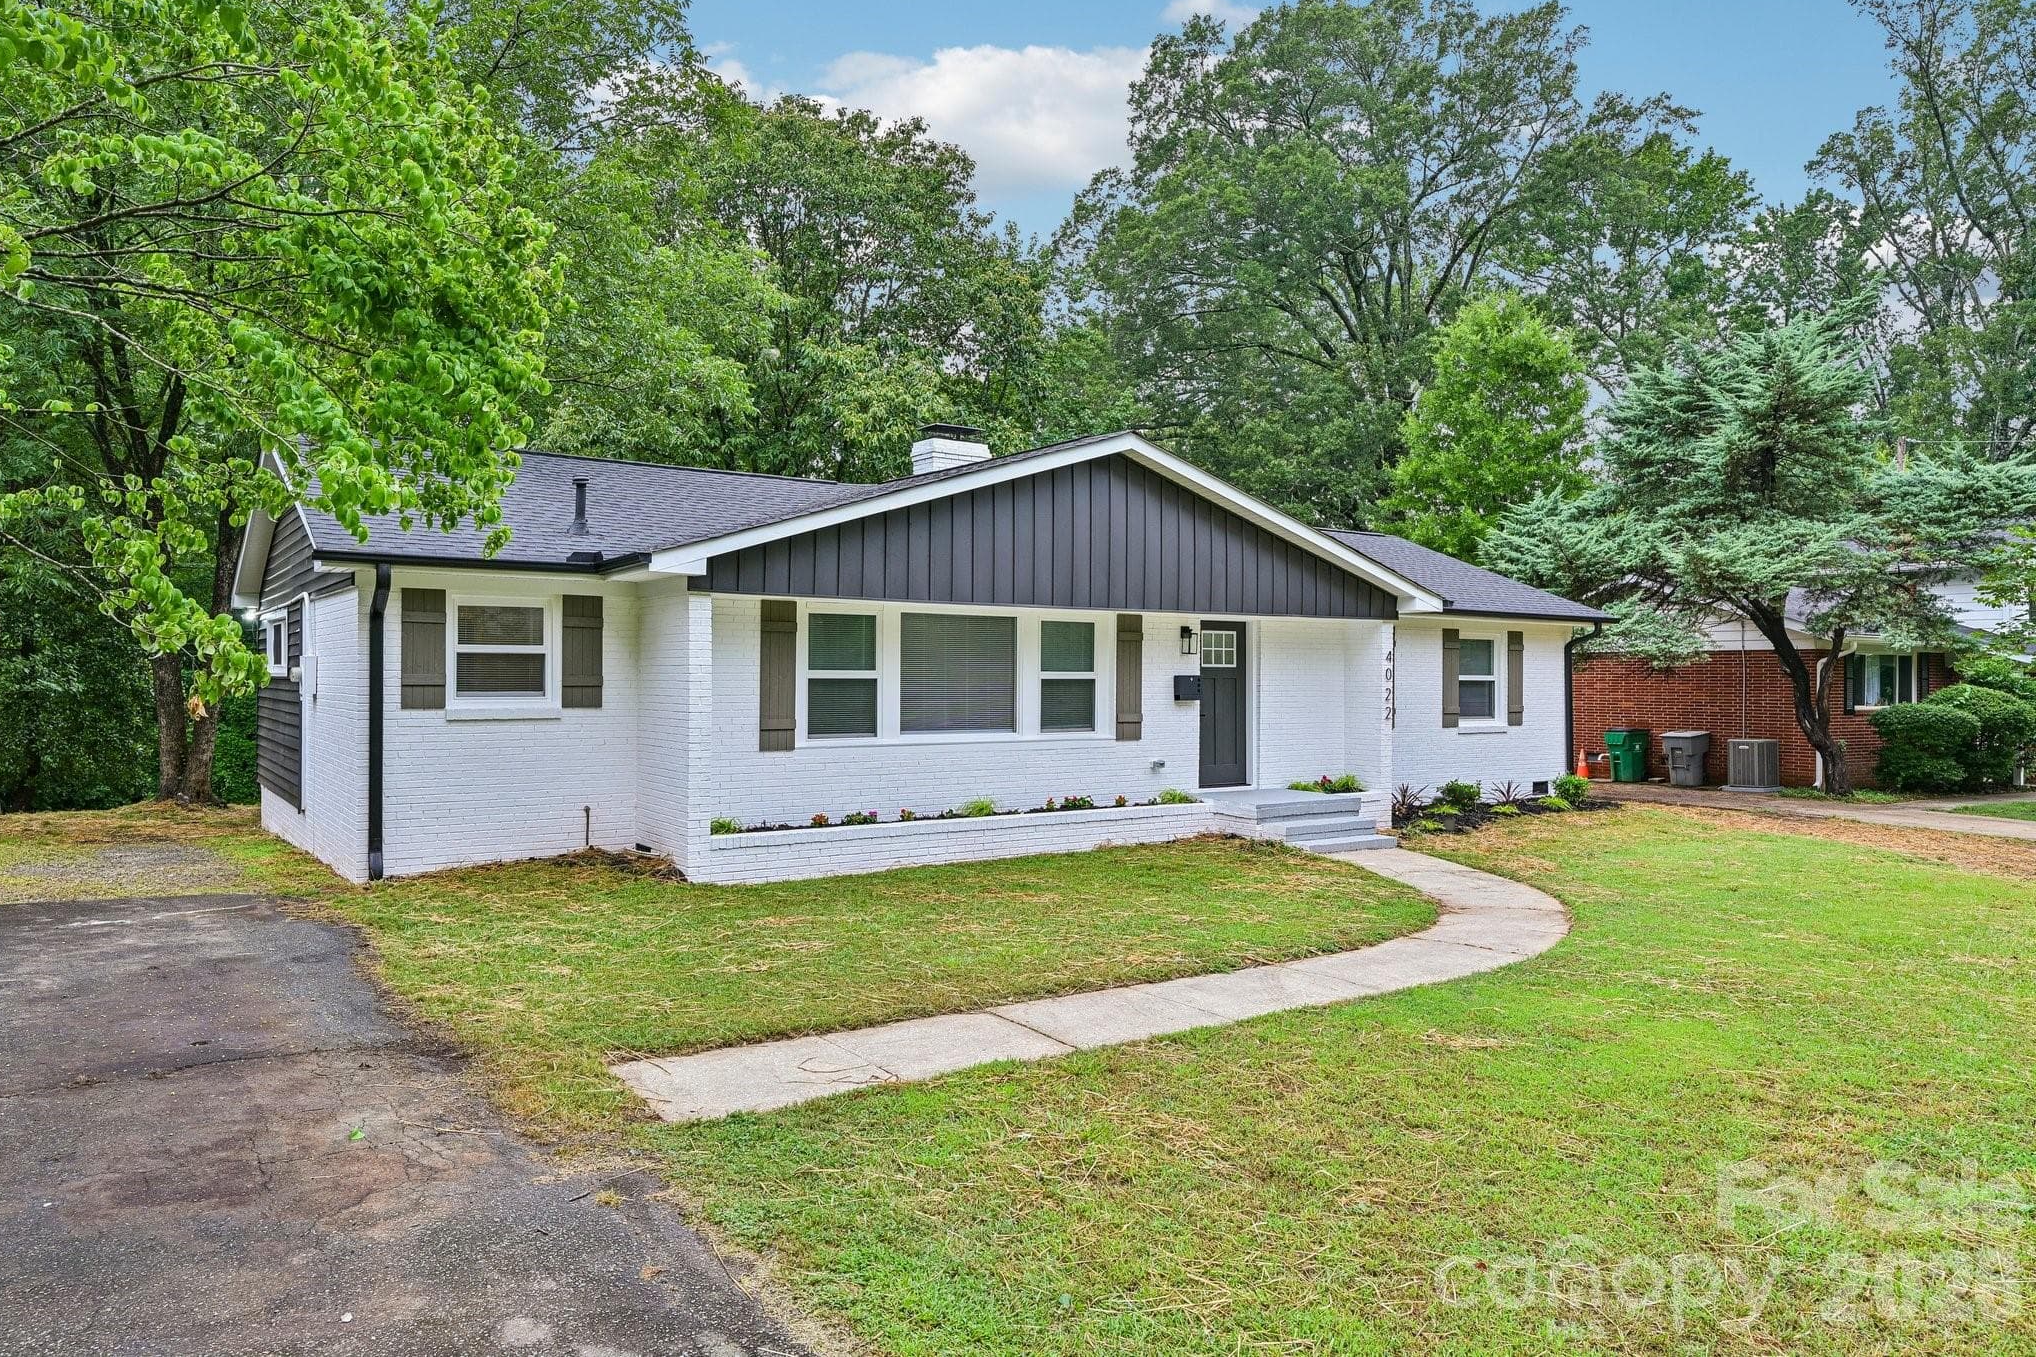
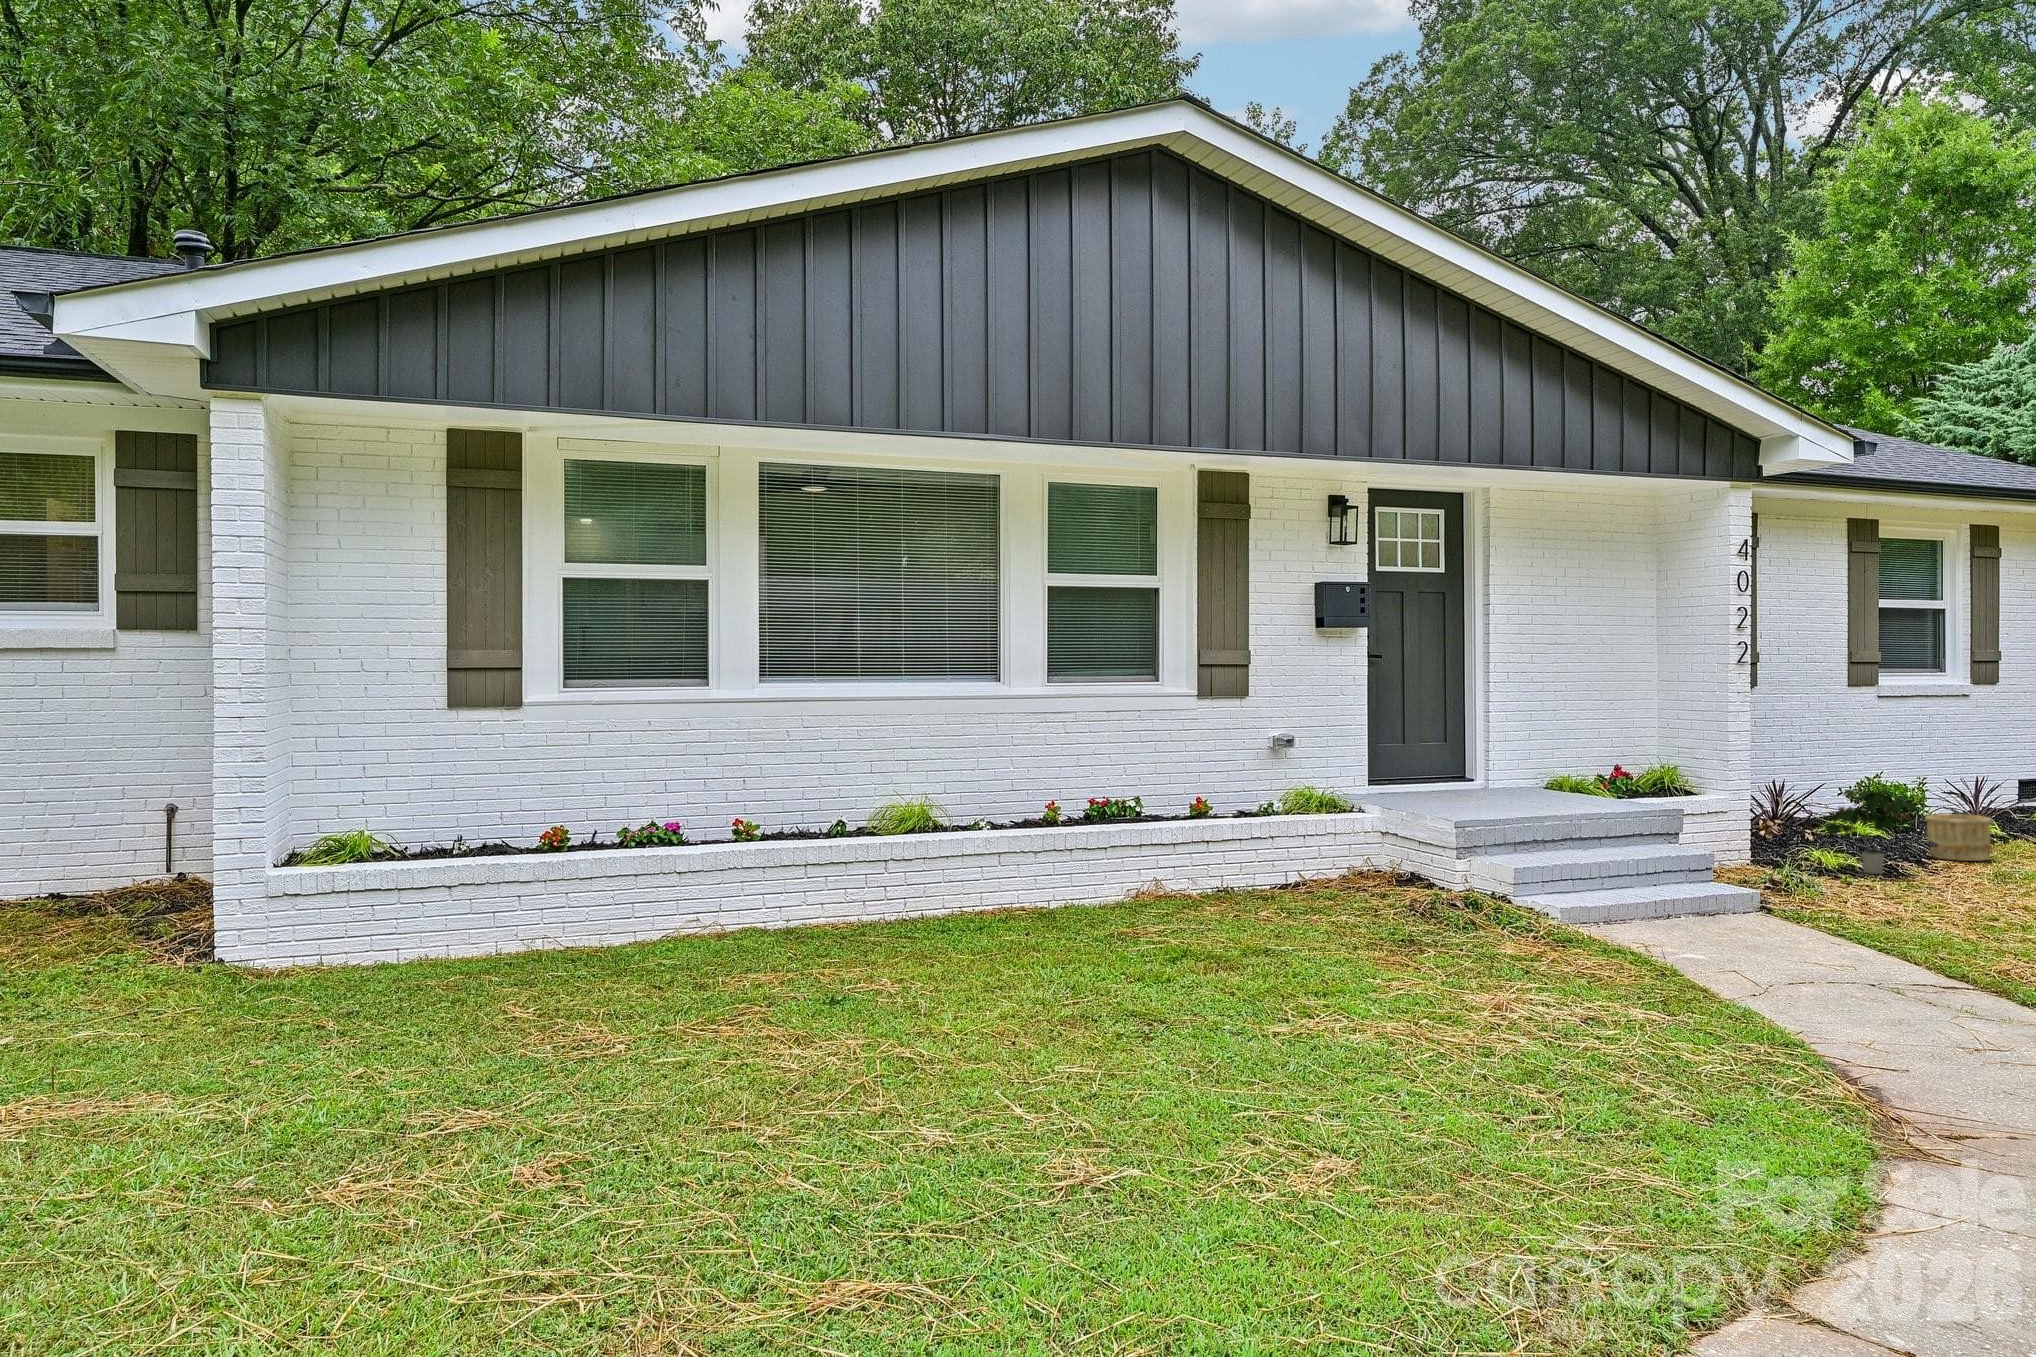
wooden bucket: none [1477,799,1508,824] -> present [1925,814,1992,861]

